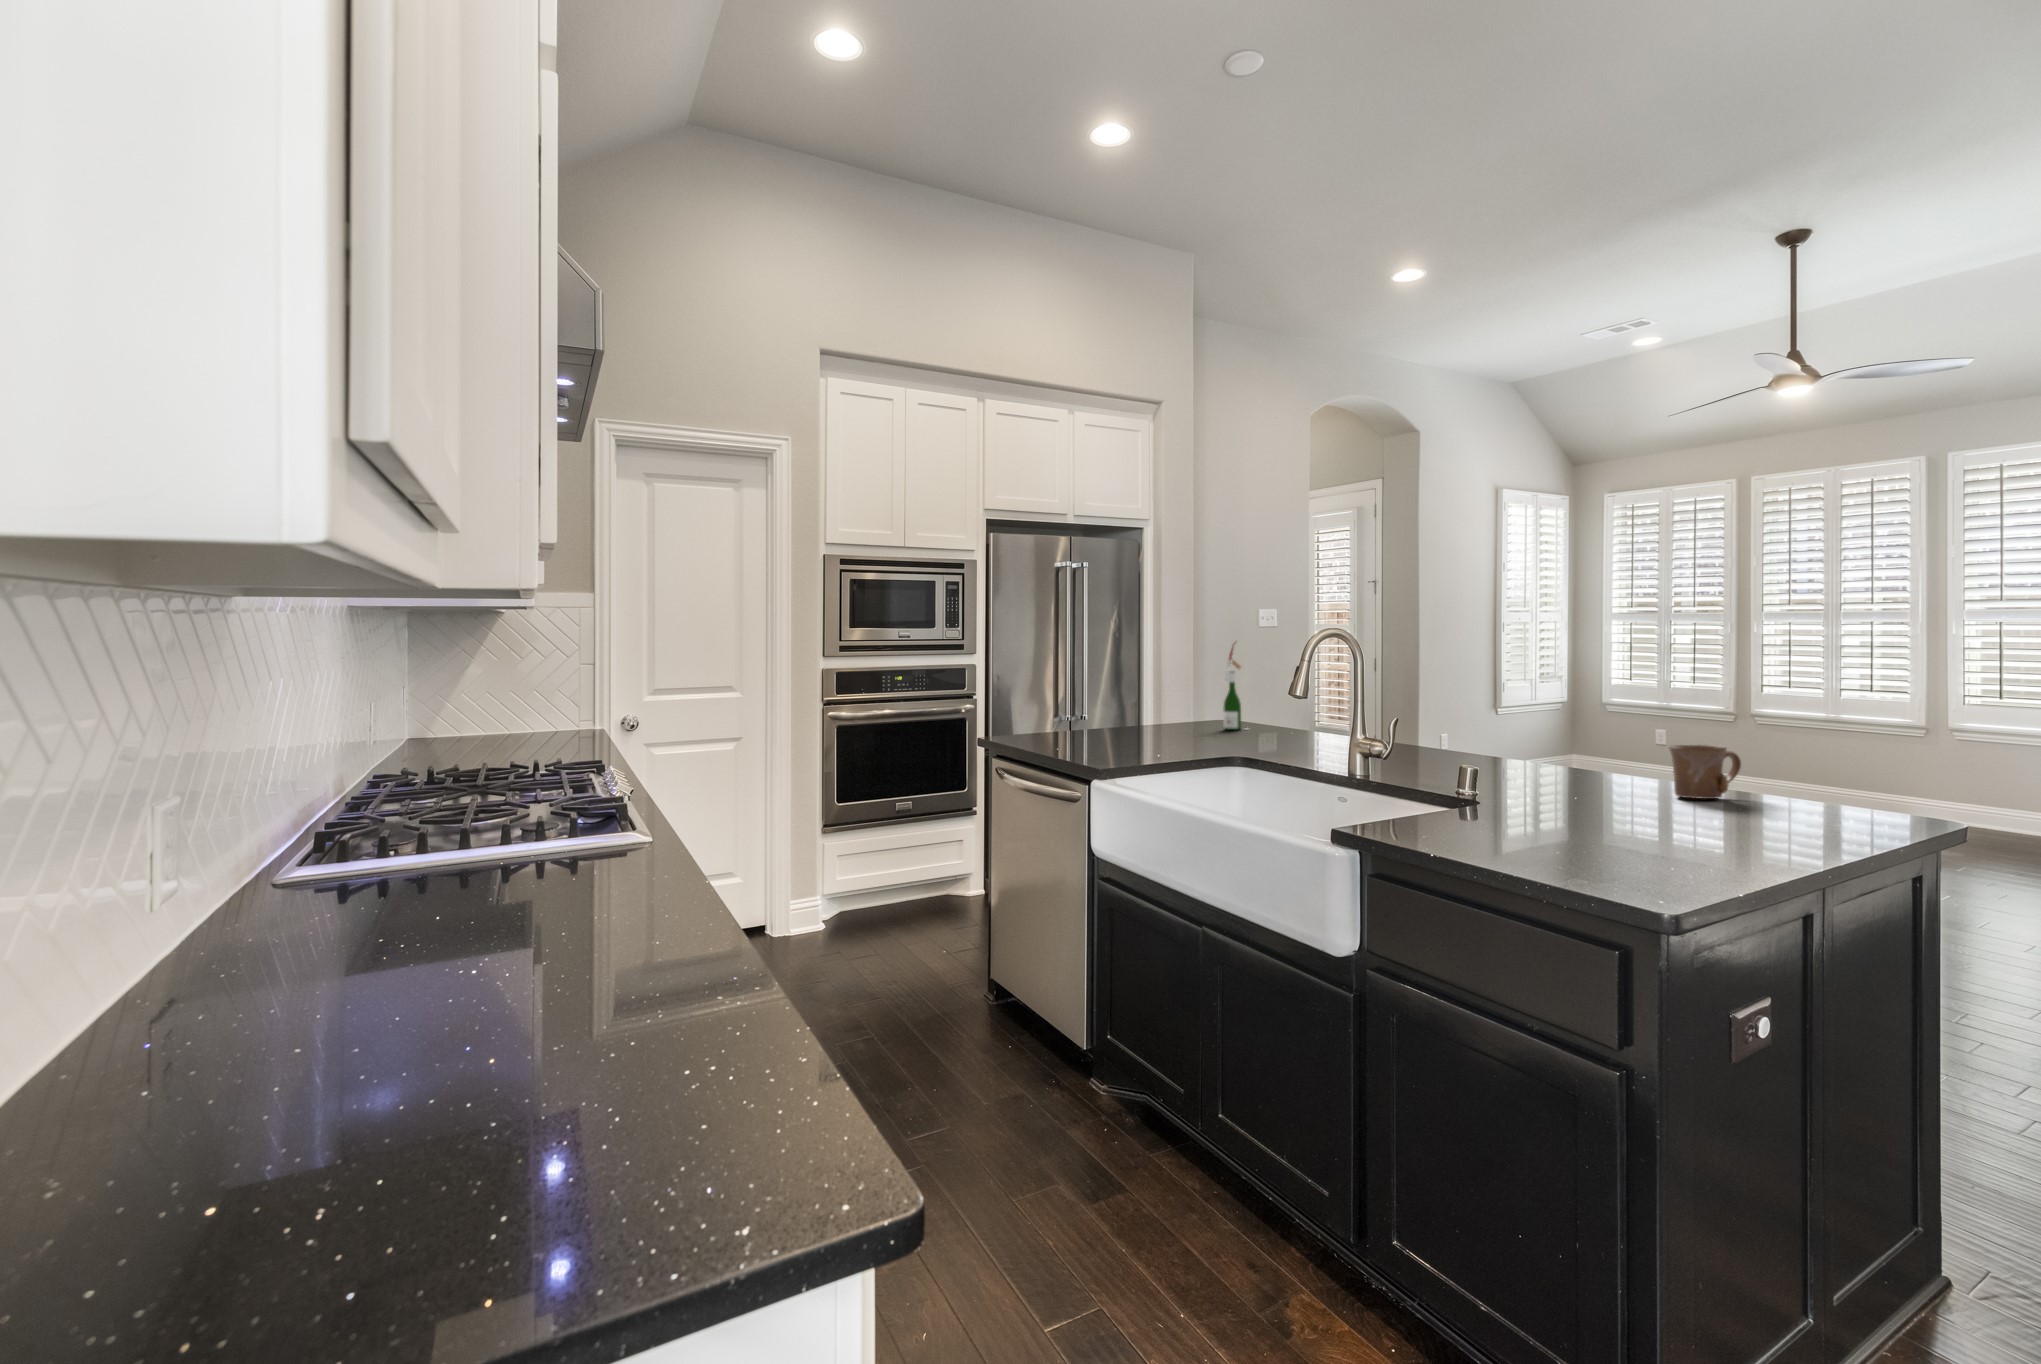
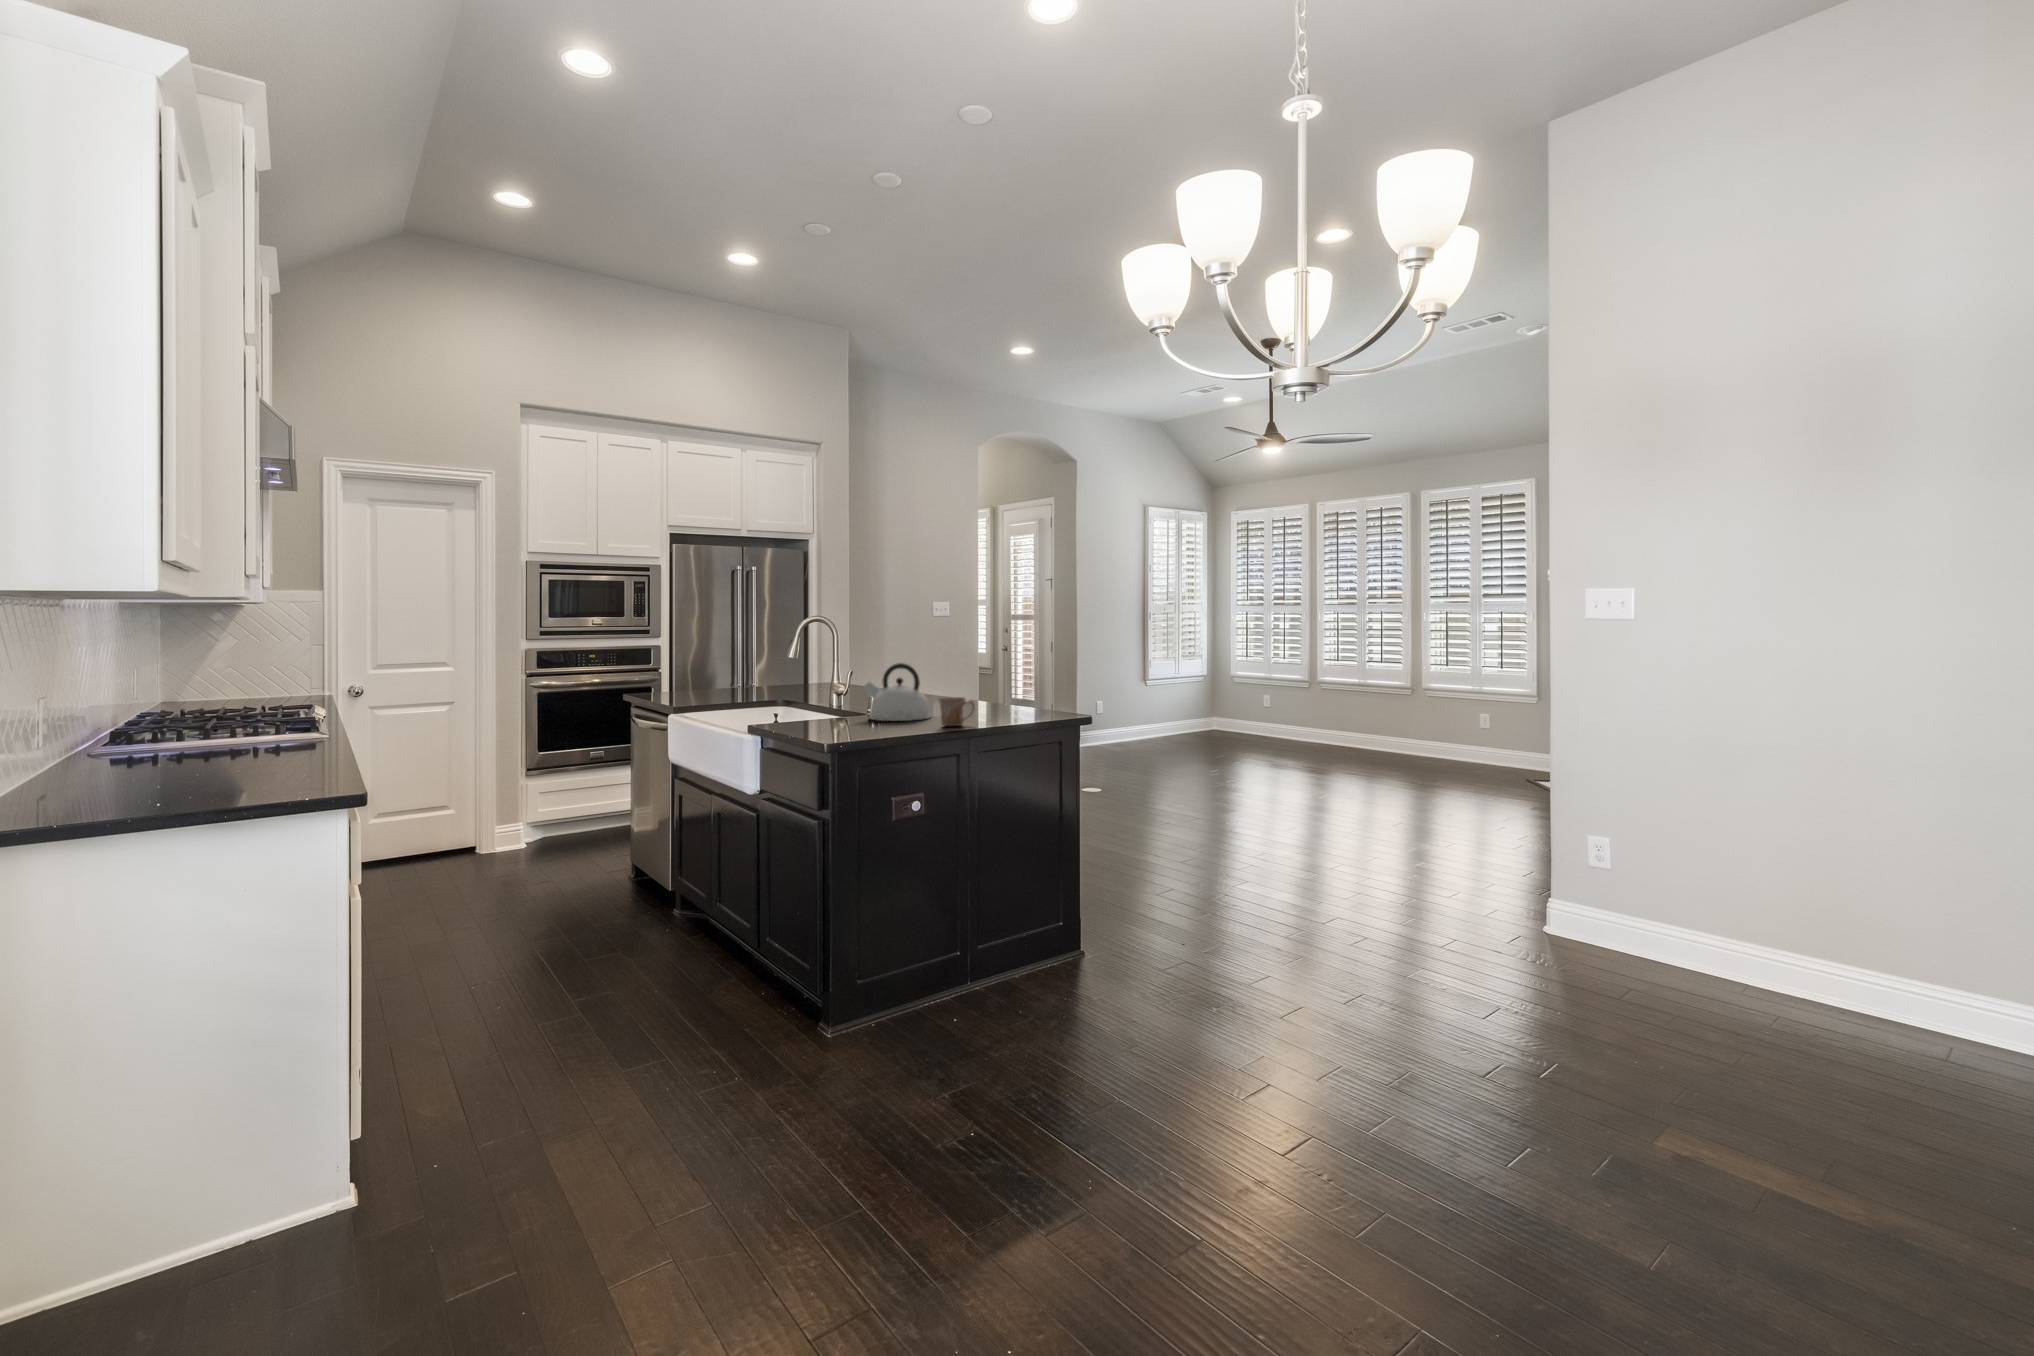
wine bottle: present [1224,643,1241,730] -> none [806,631,824,693]
kettle: none [1458,685,1588,784] -> present [864,663,931,721]

